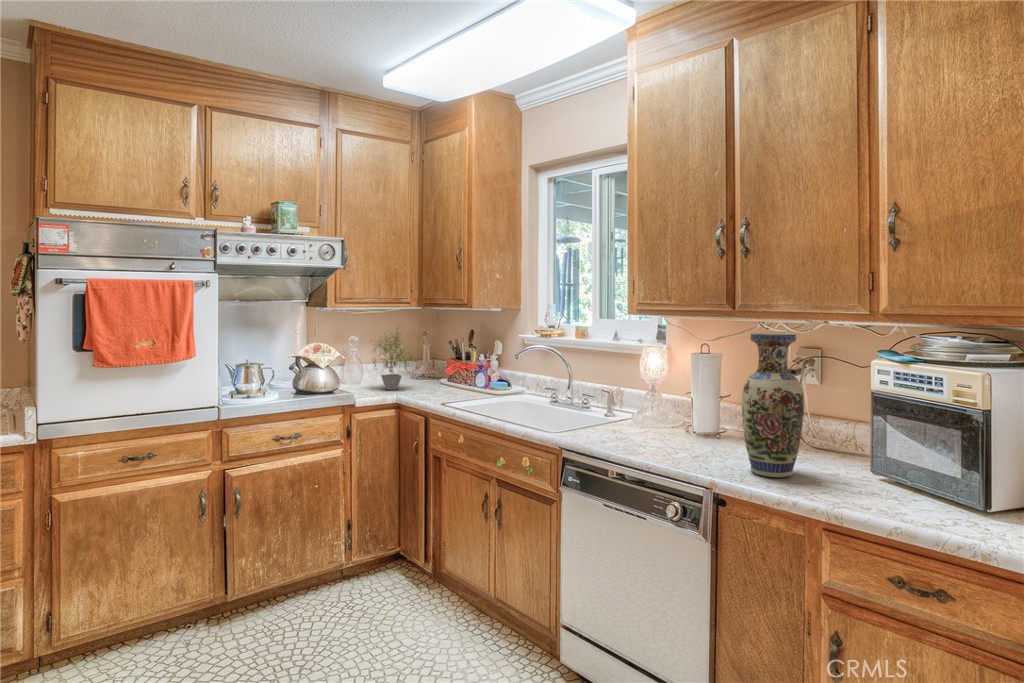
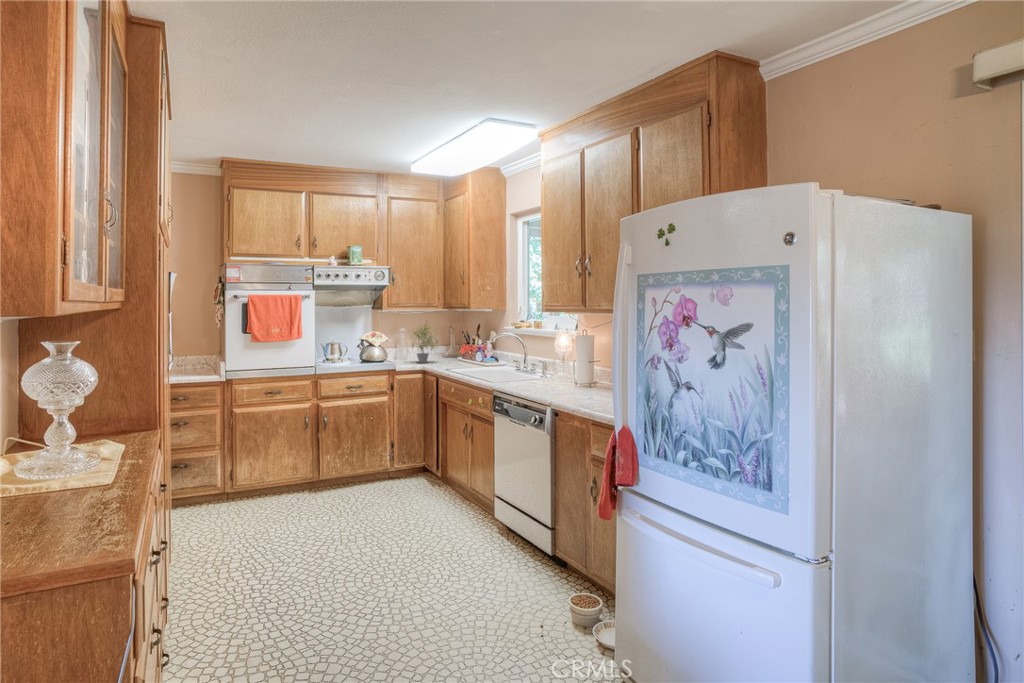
vase: present [742,333,804,477] -> none [559,320,588,393]

